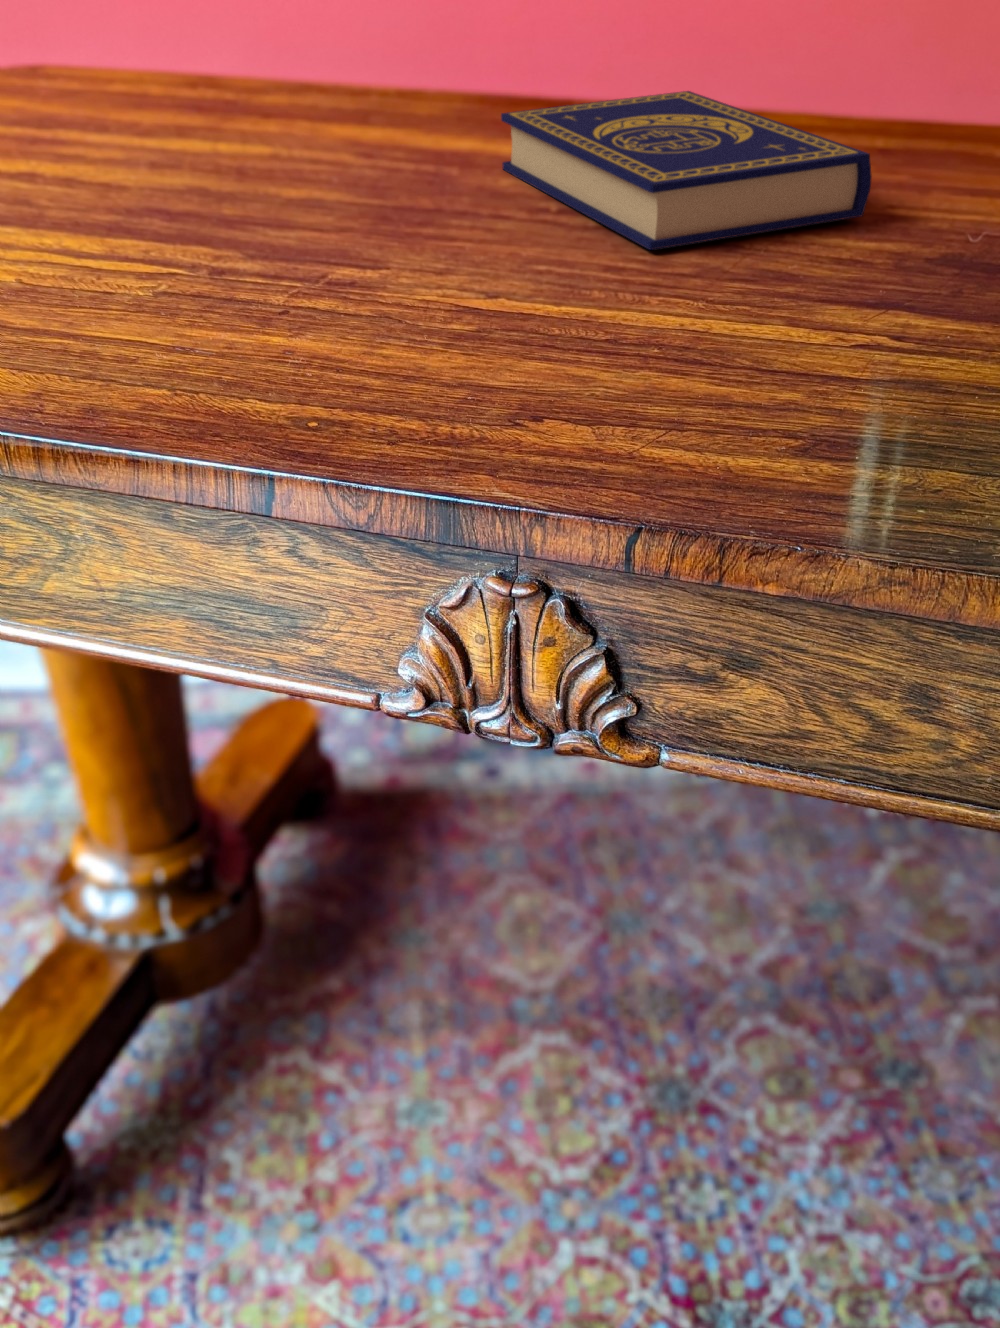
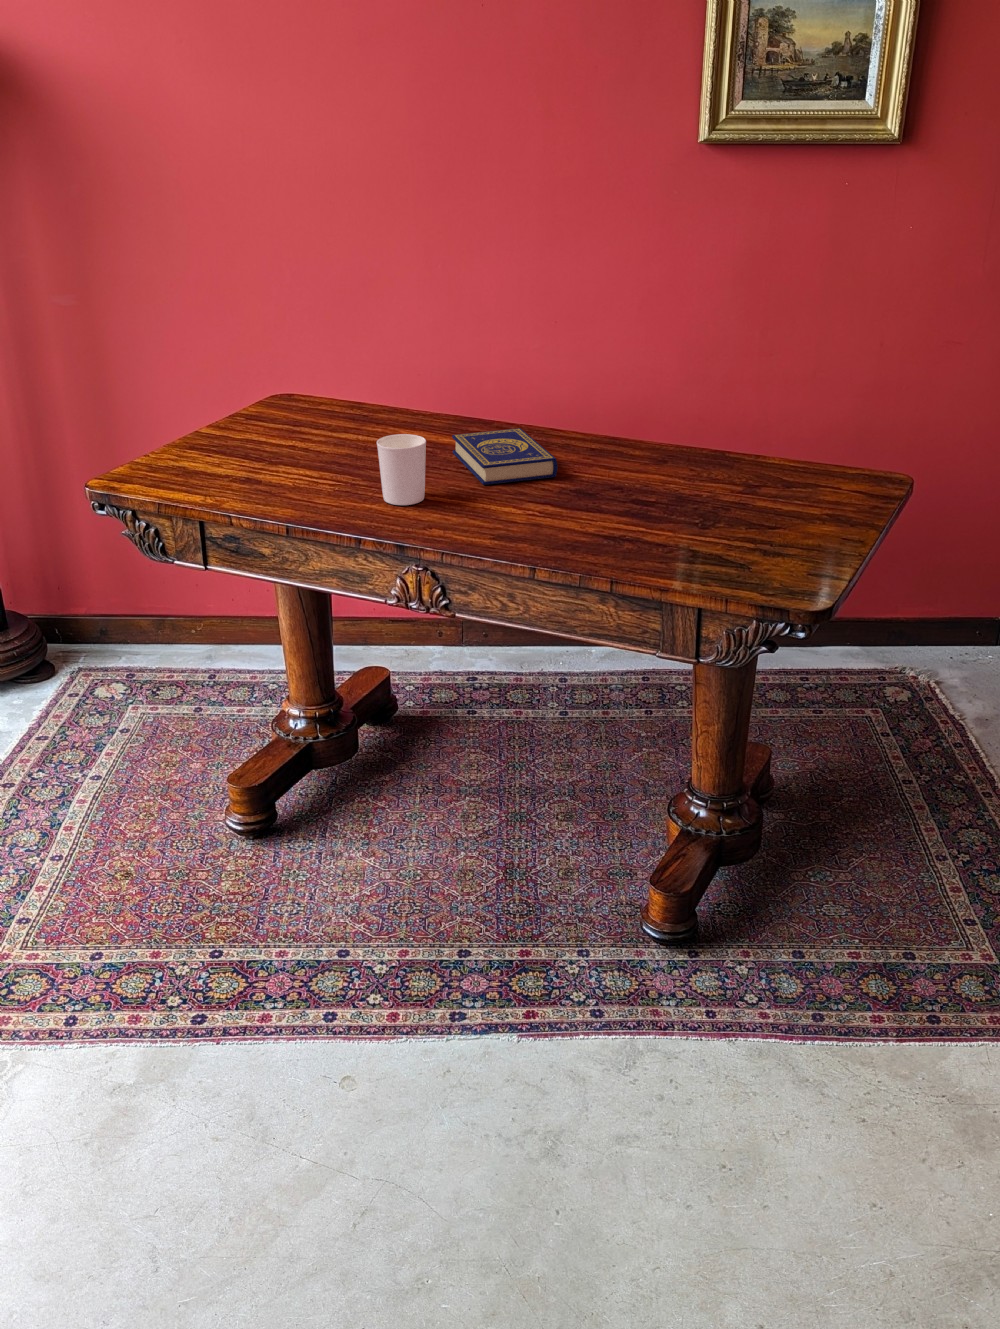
candle holder: none [293,69,479,331] -> present [377,434,426,505]

